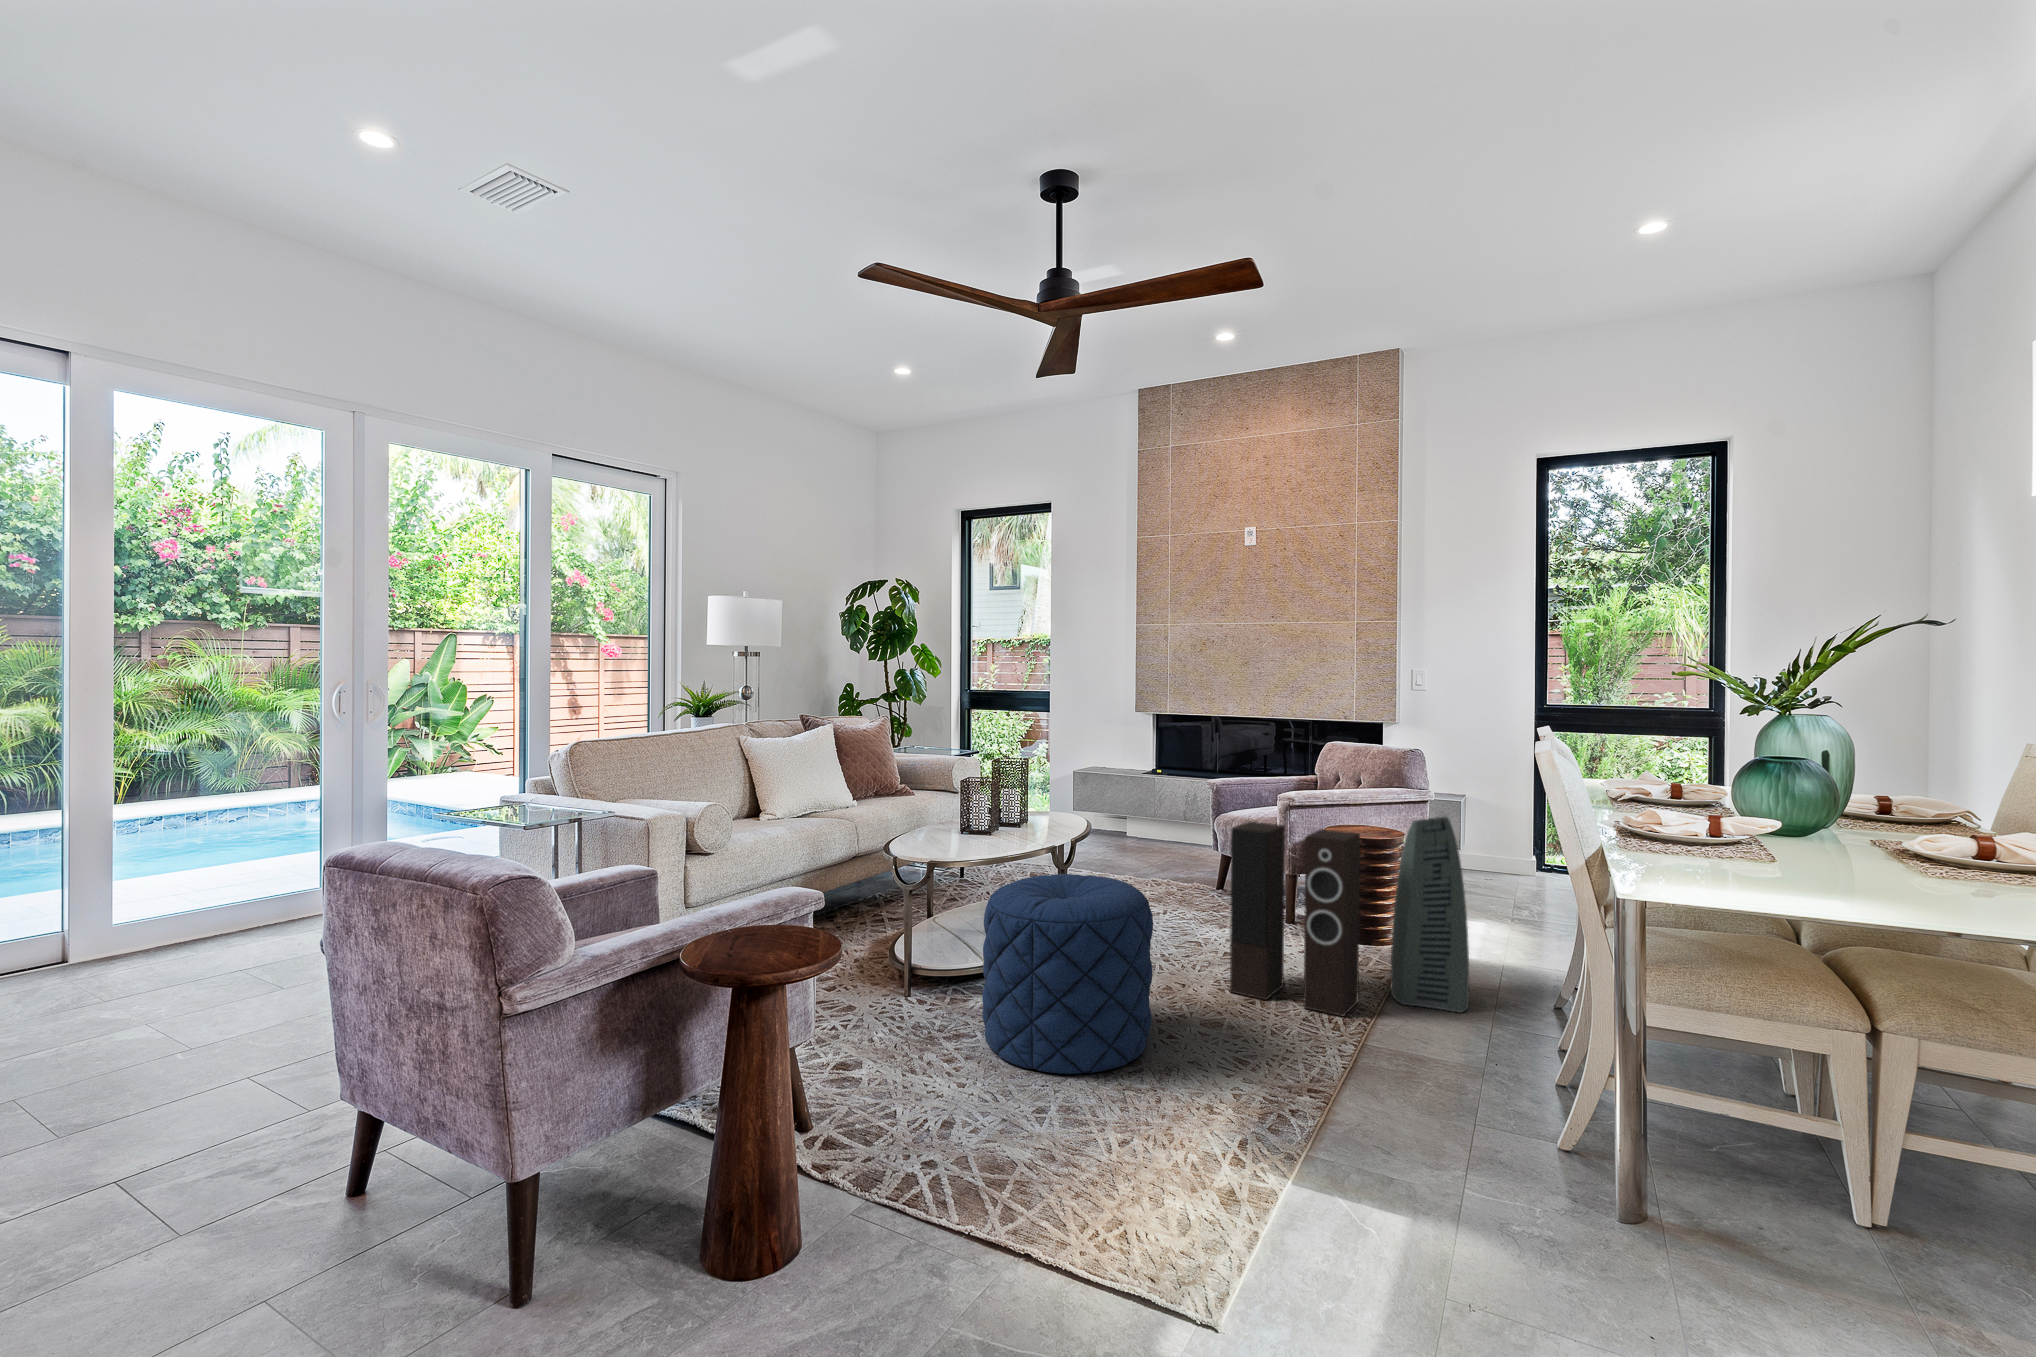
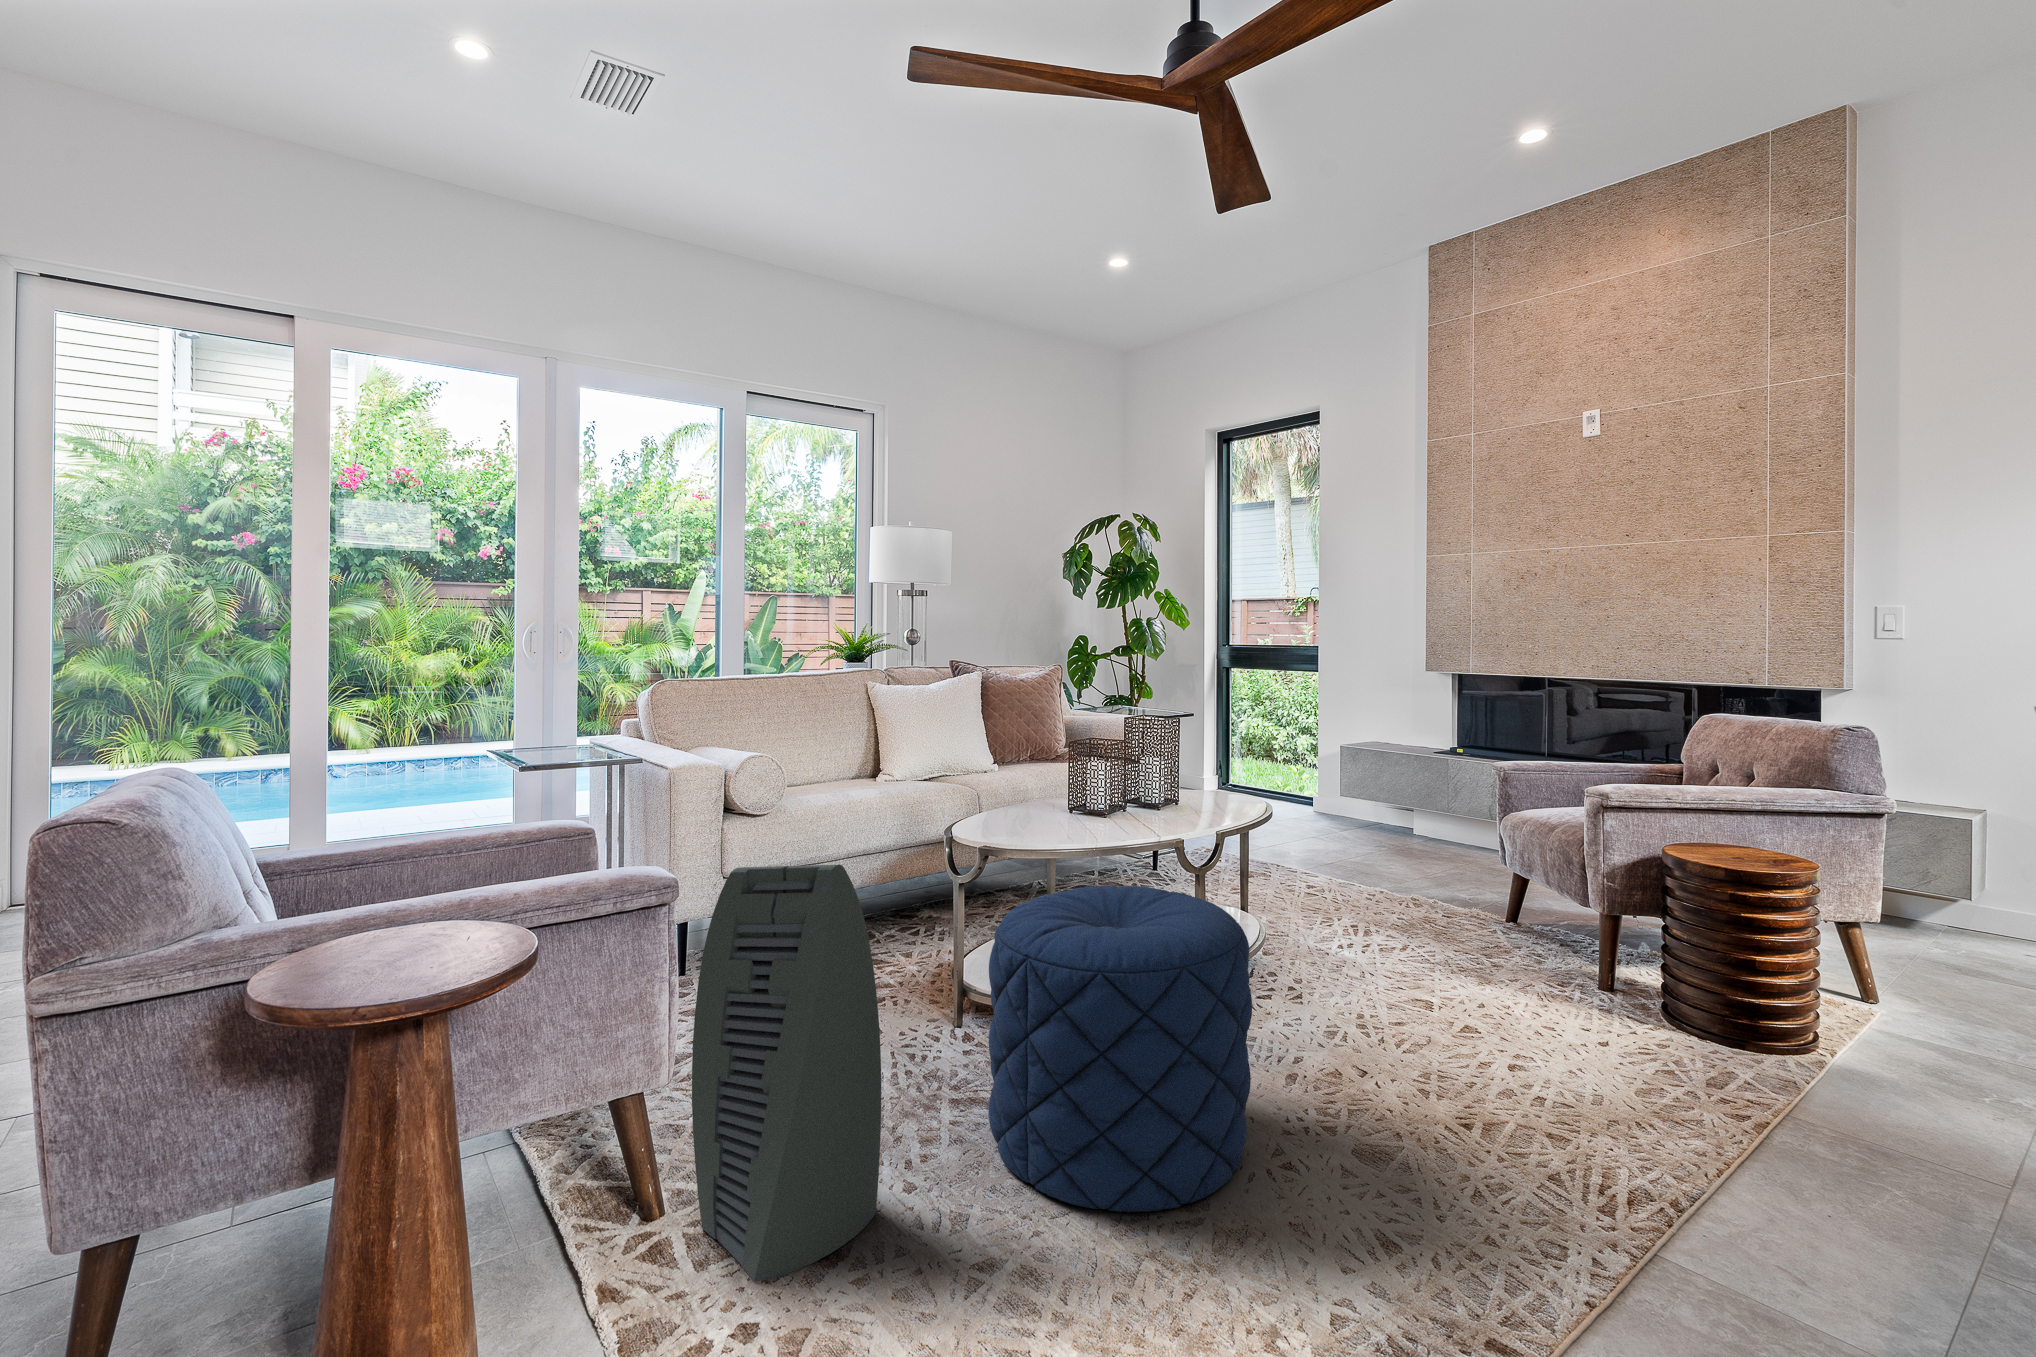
air purifier: present [1391,817,1469,1013] -> present [692,865,881,1282]
speaker: present [1230,822,1360,1016] -> none [1436,828,1682,1186]

